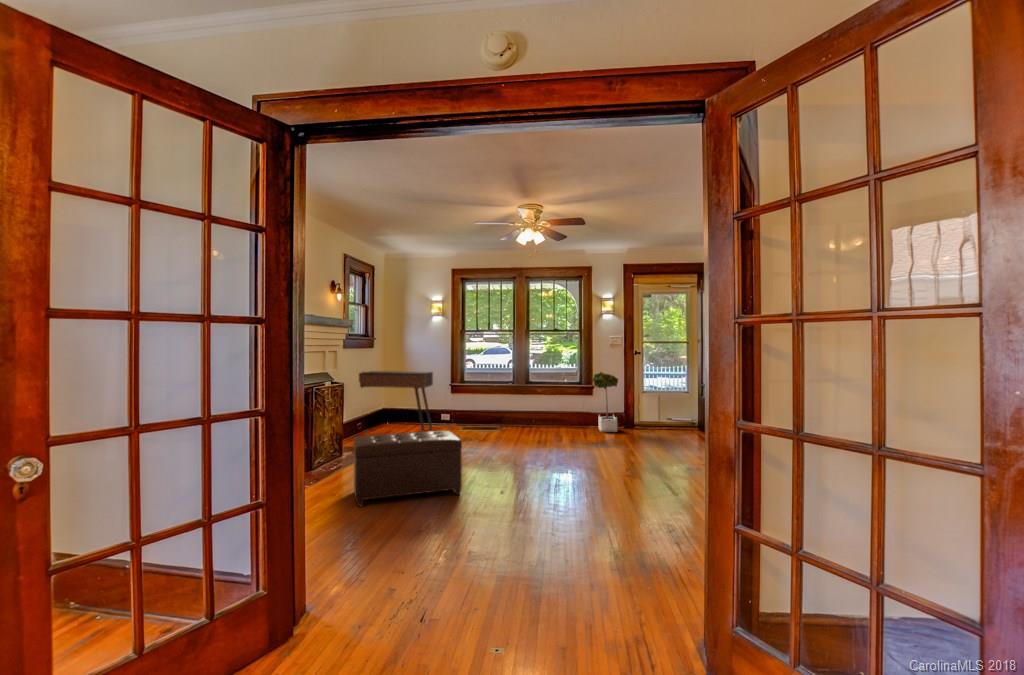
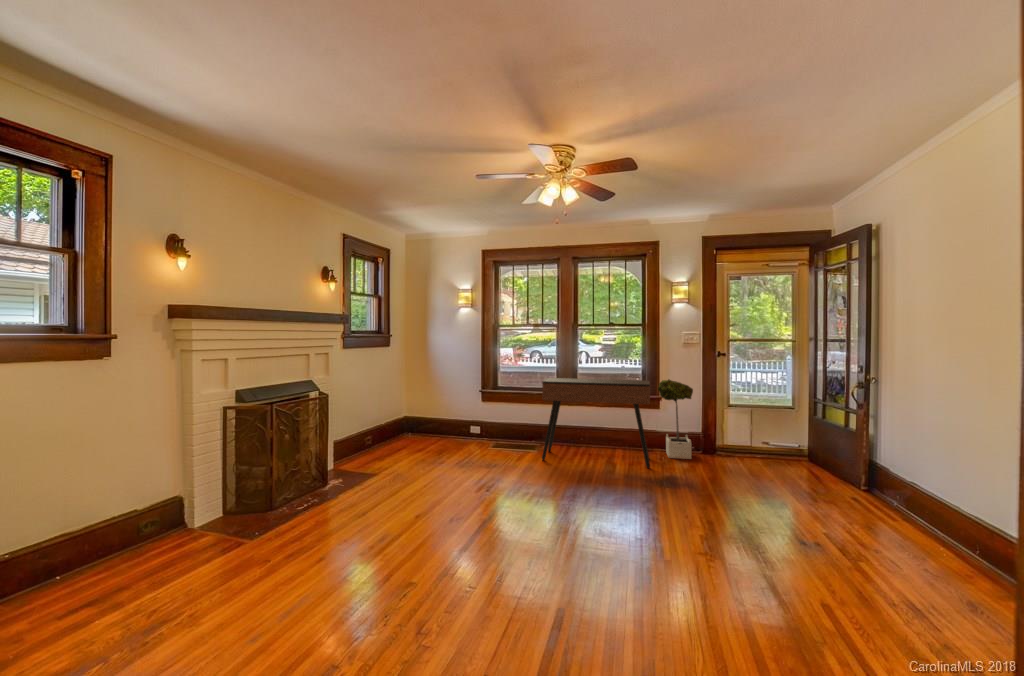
console table: present [359,371,433,432] -> present [542,378,650,468]
ottoman: present [353,431,462,506] -> none [274,473,439,593]

